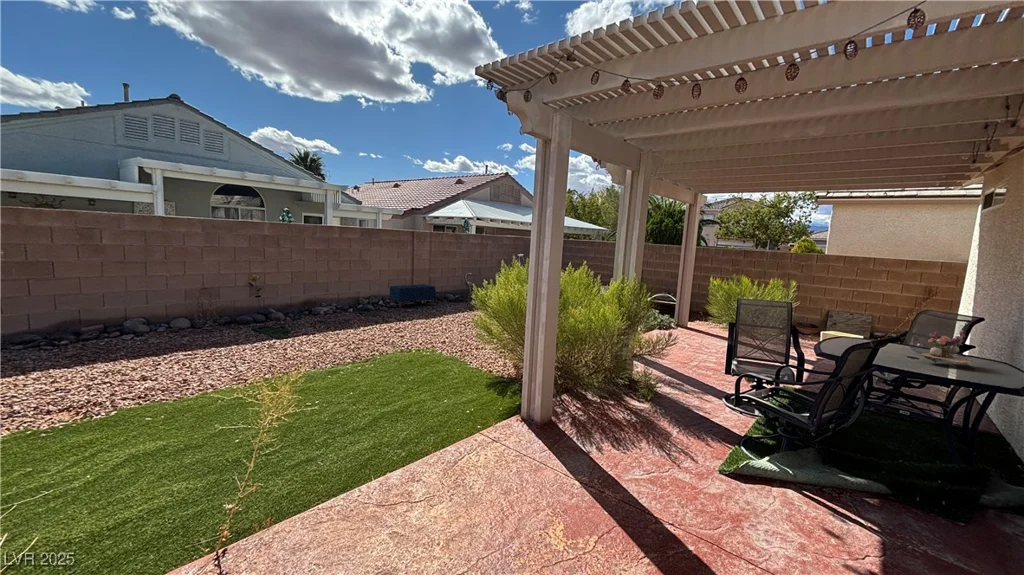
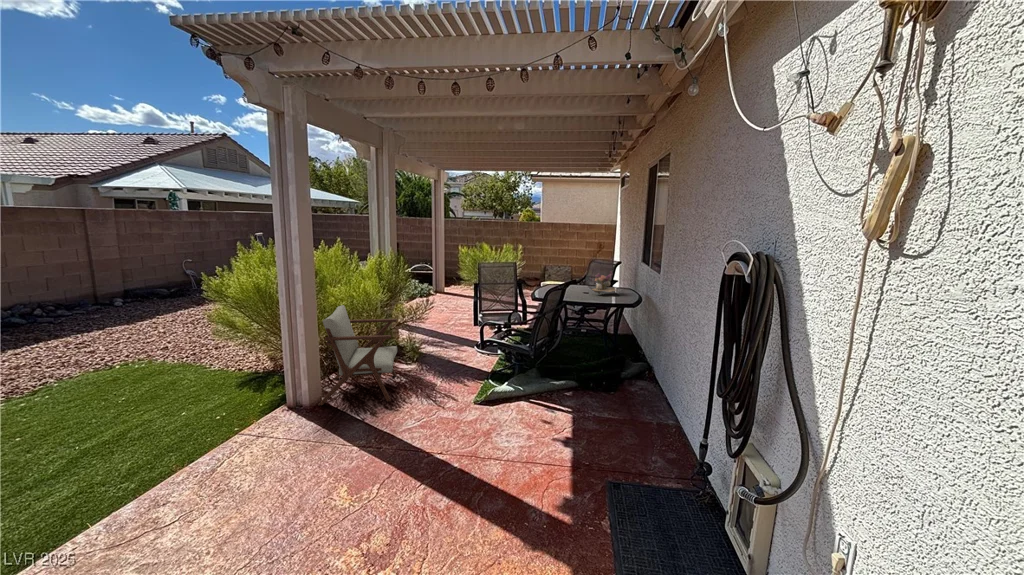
bench: present [389,284,436,308] -> none [49,281,136,317]
lounge chair: none [548,328,634,439] -> present [318,305,397,405]

